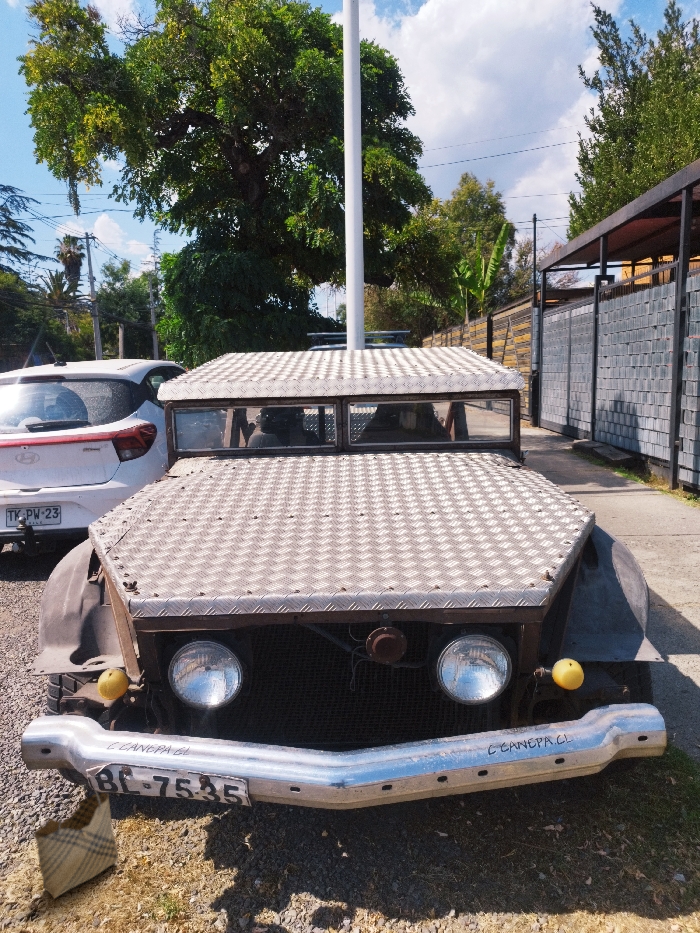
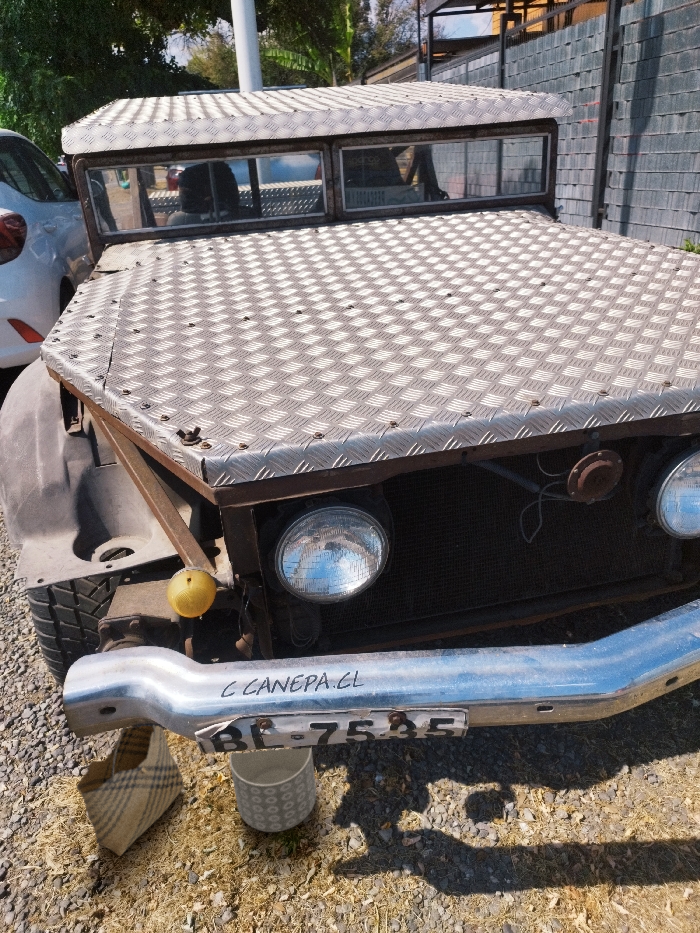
planter: none [142,816,208,903] -> present [229,748,316,832]

